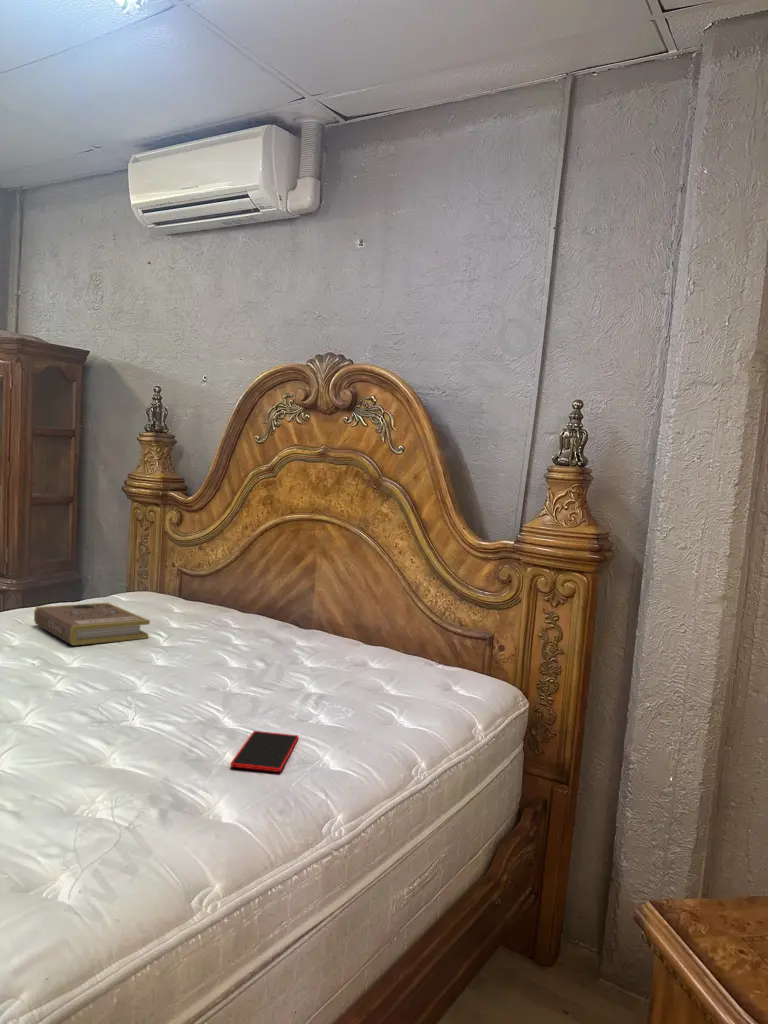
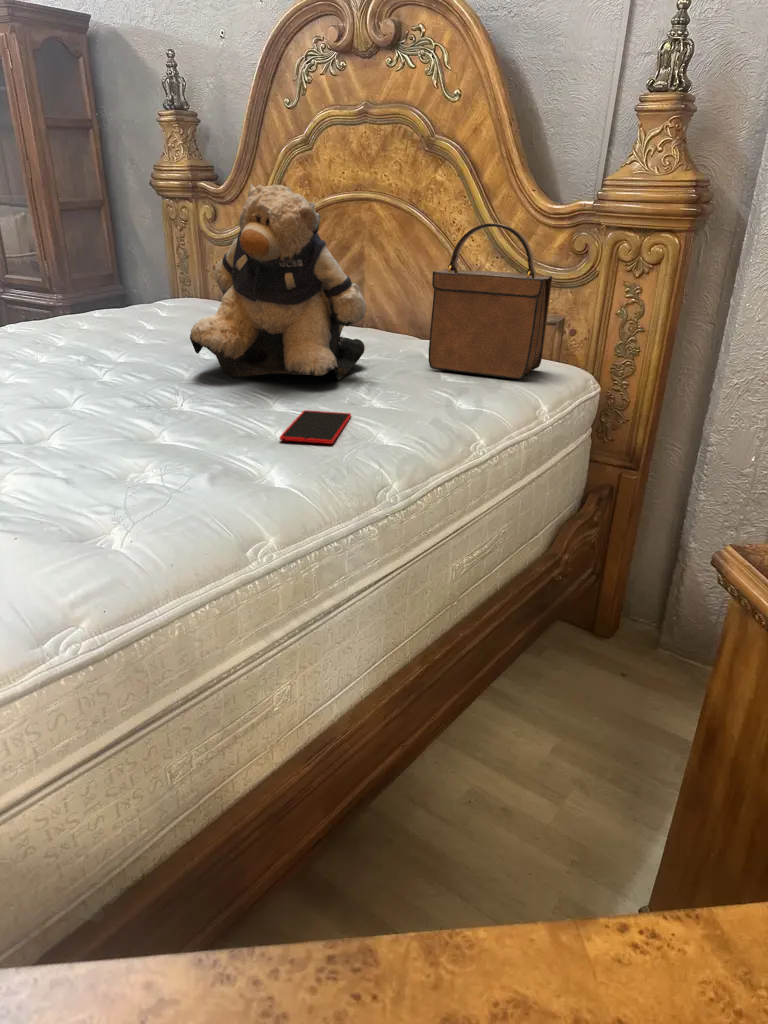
teddy bear: none [151,525,317,695] -> present [190,185,366,380]
handbag: none [372,561,482,699] -> present [429,223,552,380]
book: present [34,603,150,646] -> none [72,304,192,345]

